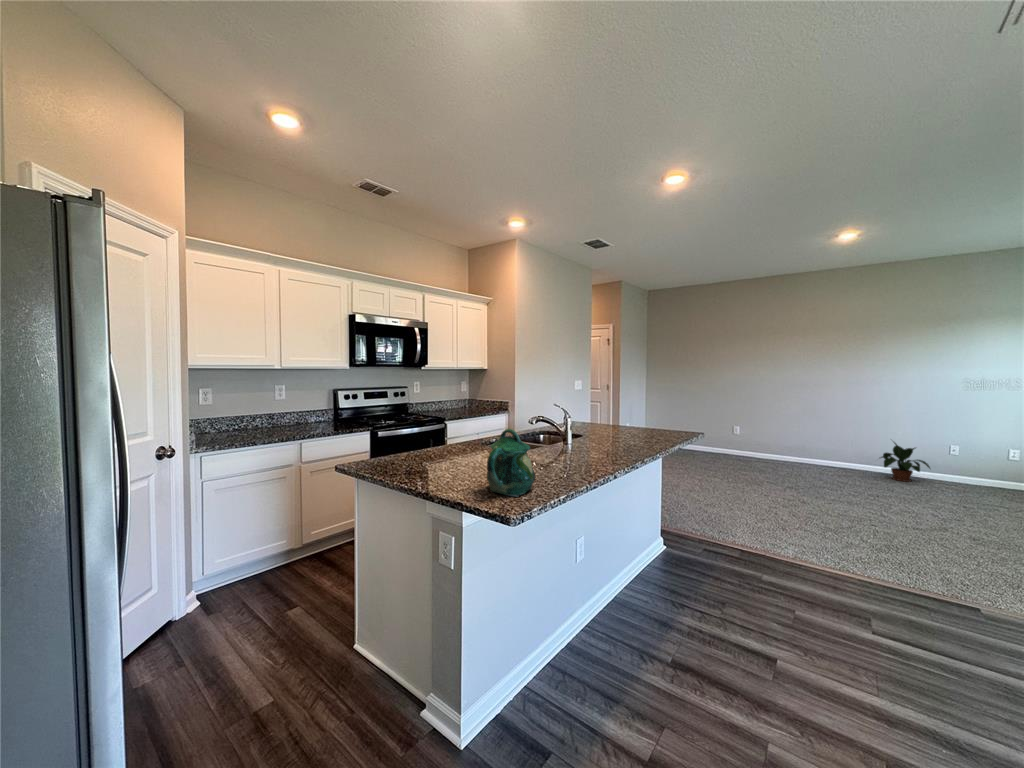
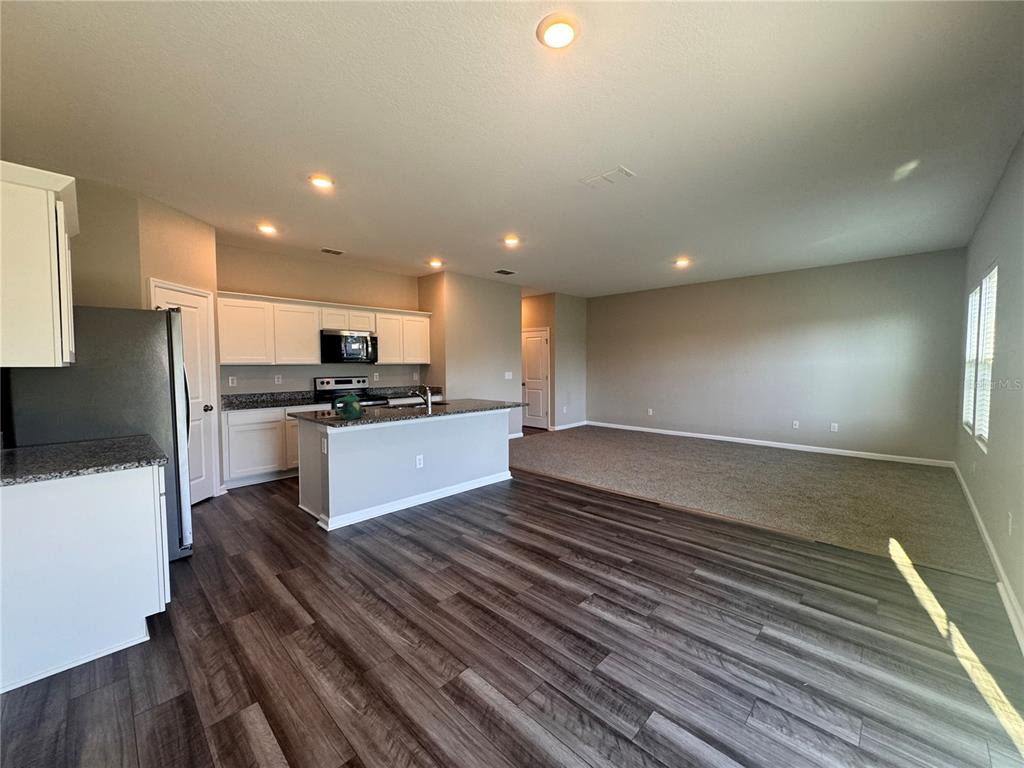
potted plant: present [881,442,930,482] -> none [740,416,775,450]

